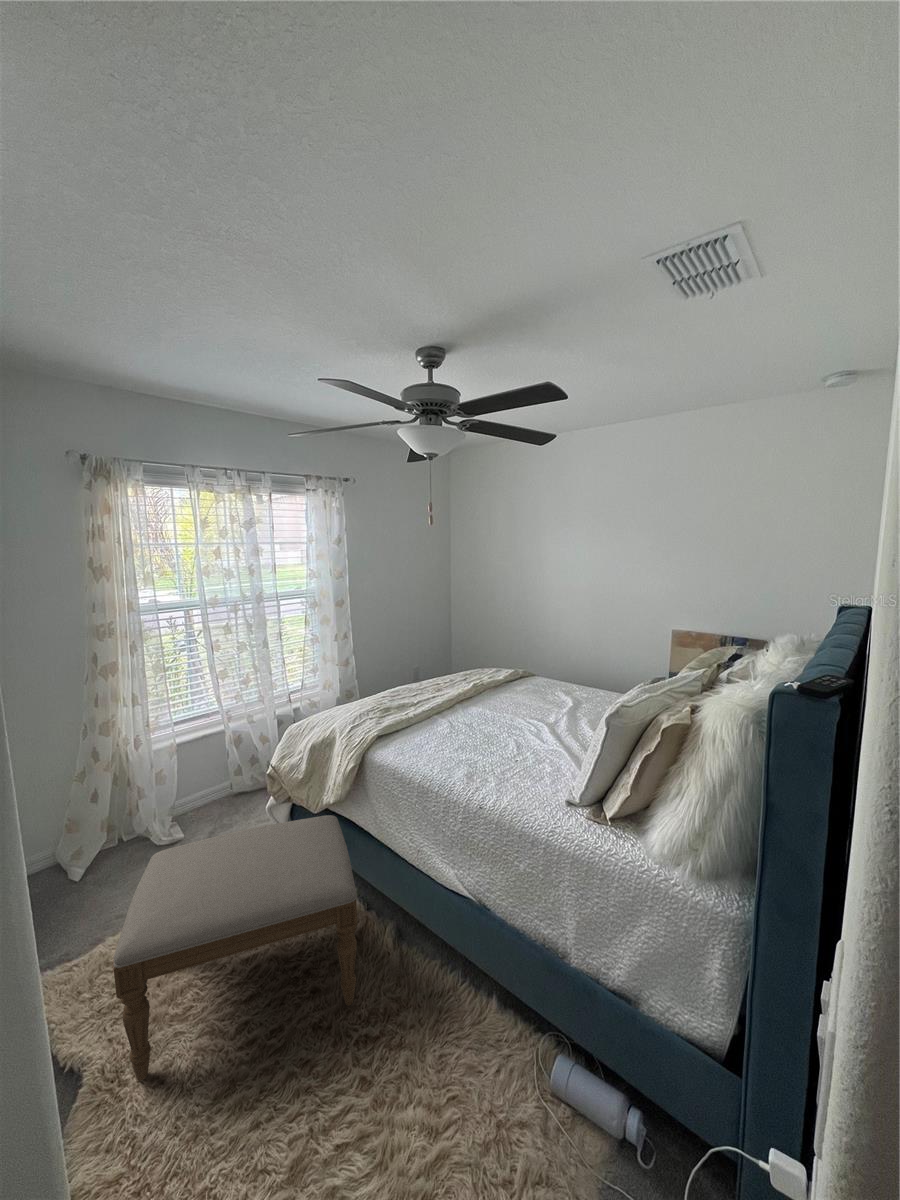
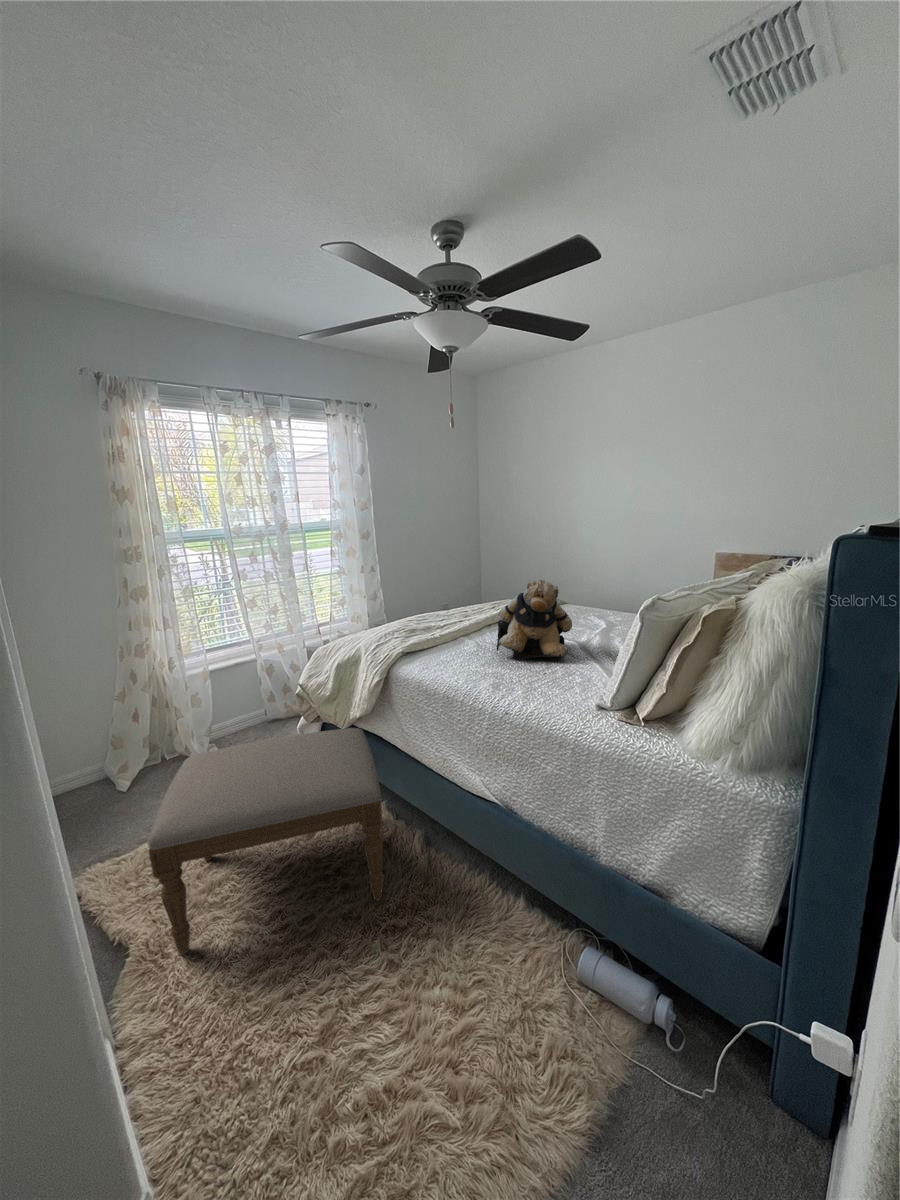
teddy bear: none [470,669,541,745] -> present [497,579,572,660]

